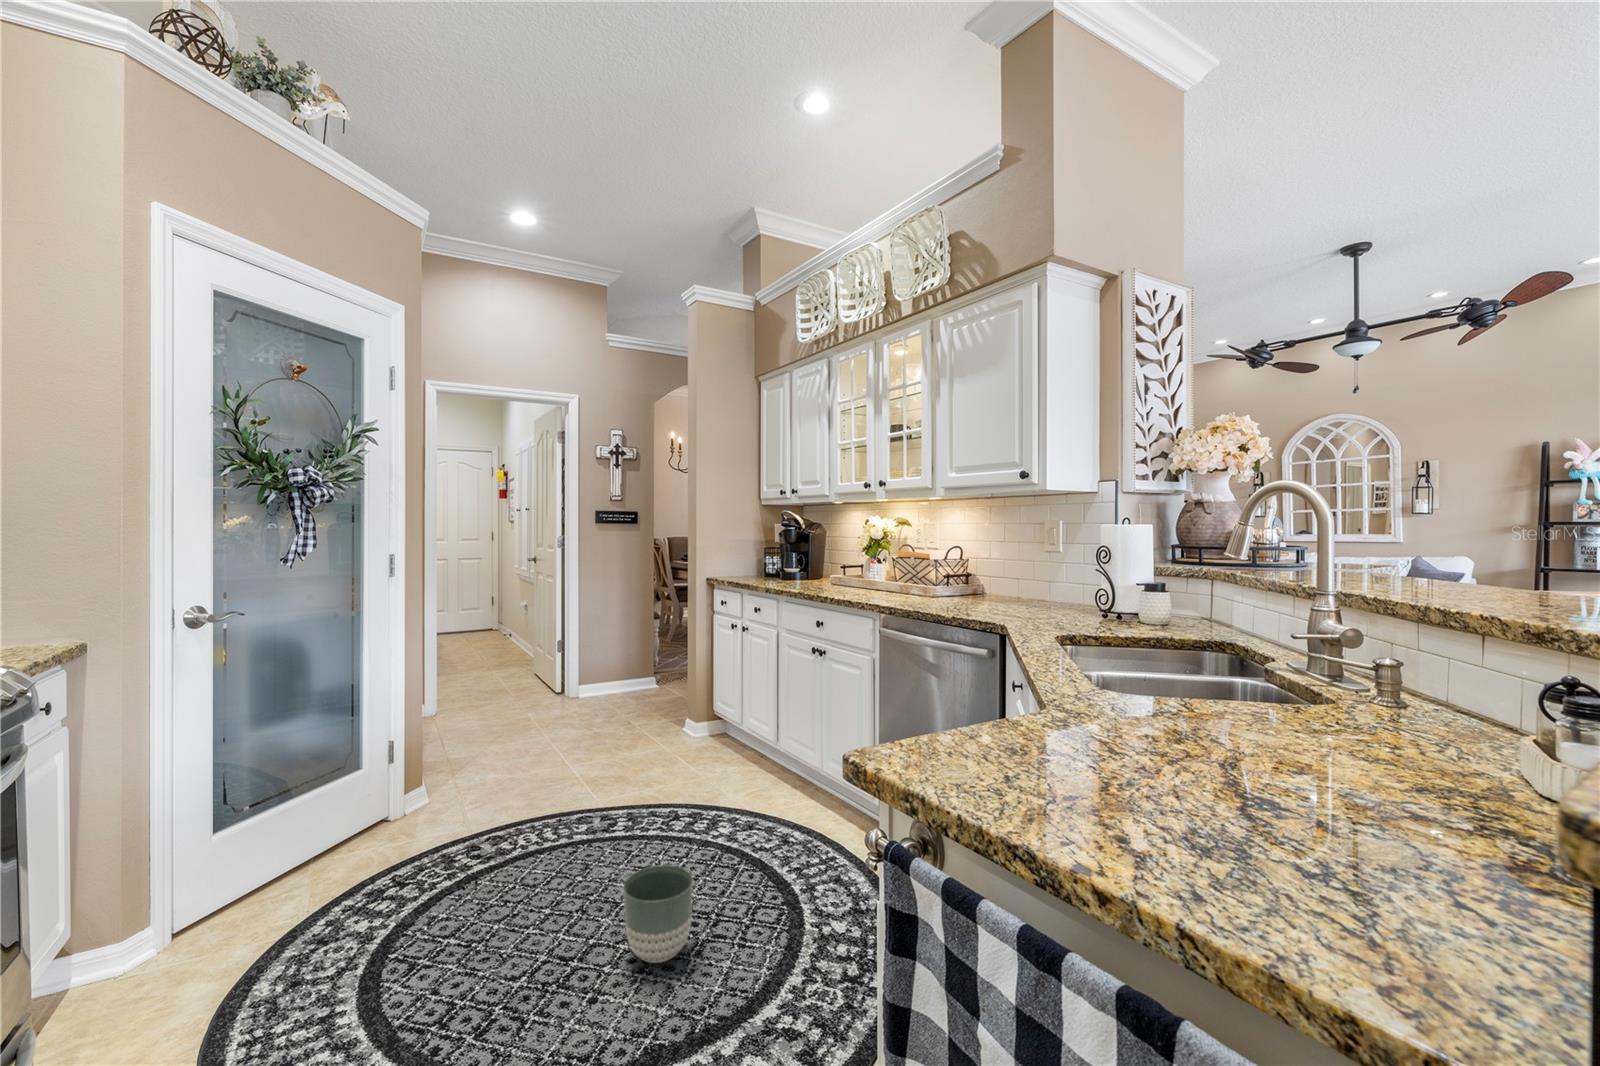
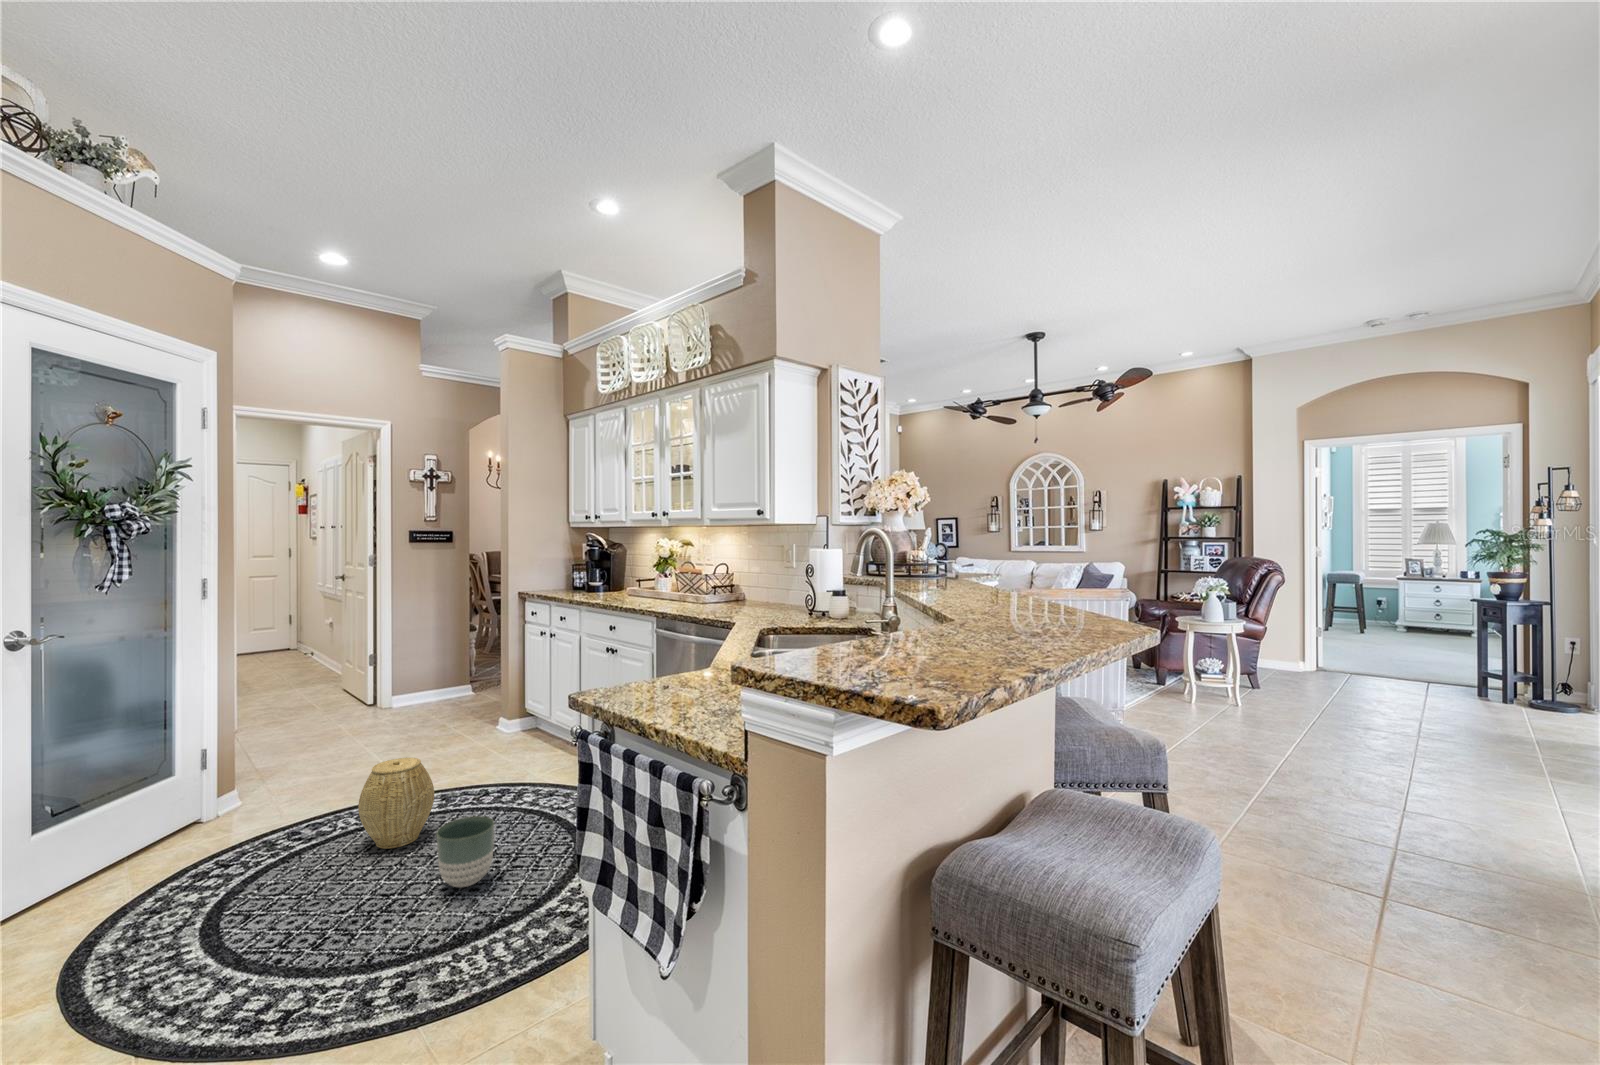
woven basket: none [538,773,620,885] -> present [358,758,434,849]

